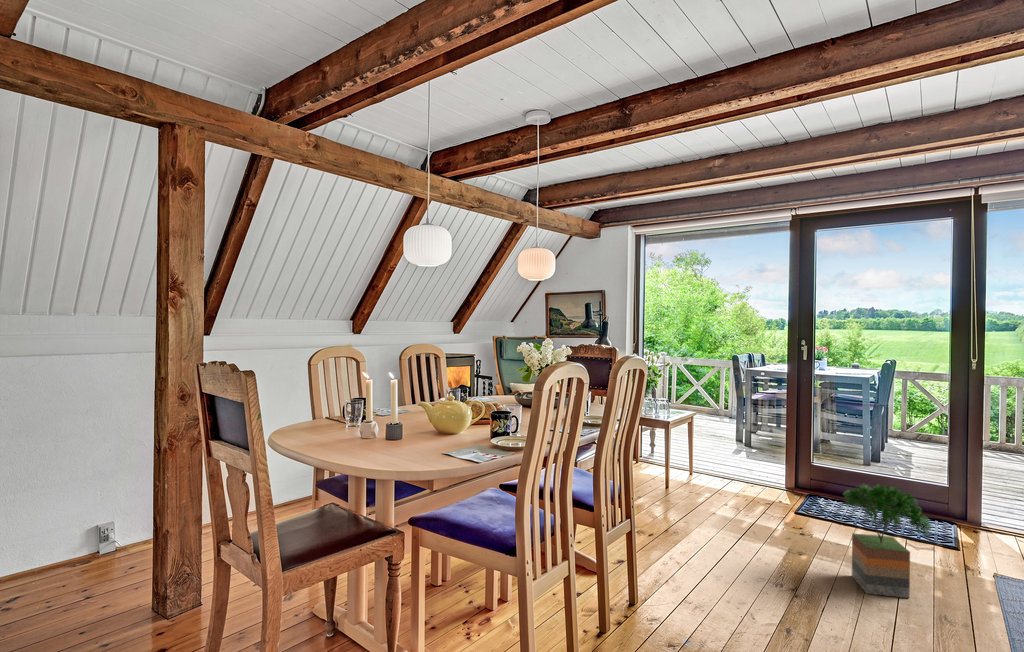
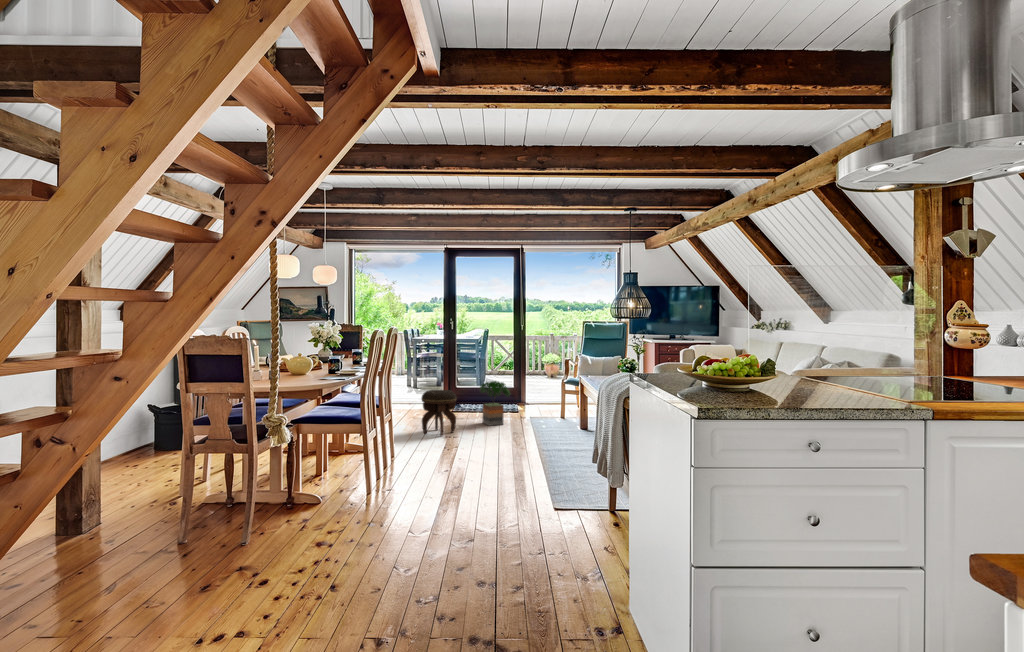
footstool: none [689,490,772,607] -> present [422,390,457,436]

